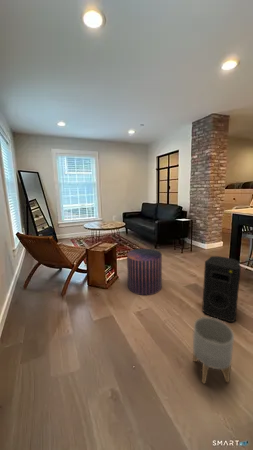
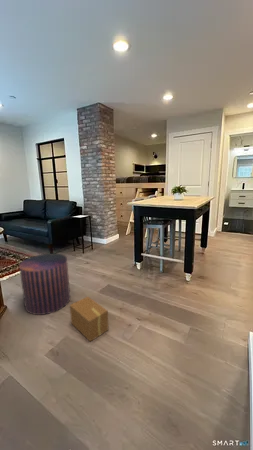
speaker: present [202,256,241,322] -> none [119,248,152,310]
cardboard box: none [157,291,186,328] -> present [70,297,108,341]
planter: present [193,317,234,383] -> none [127,311,166,385]

